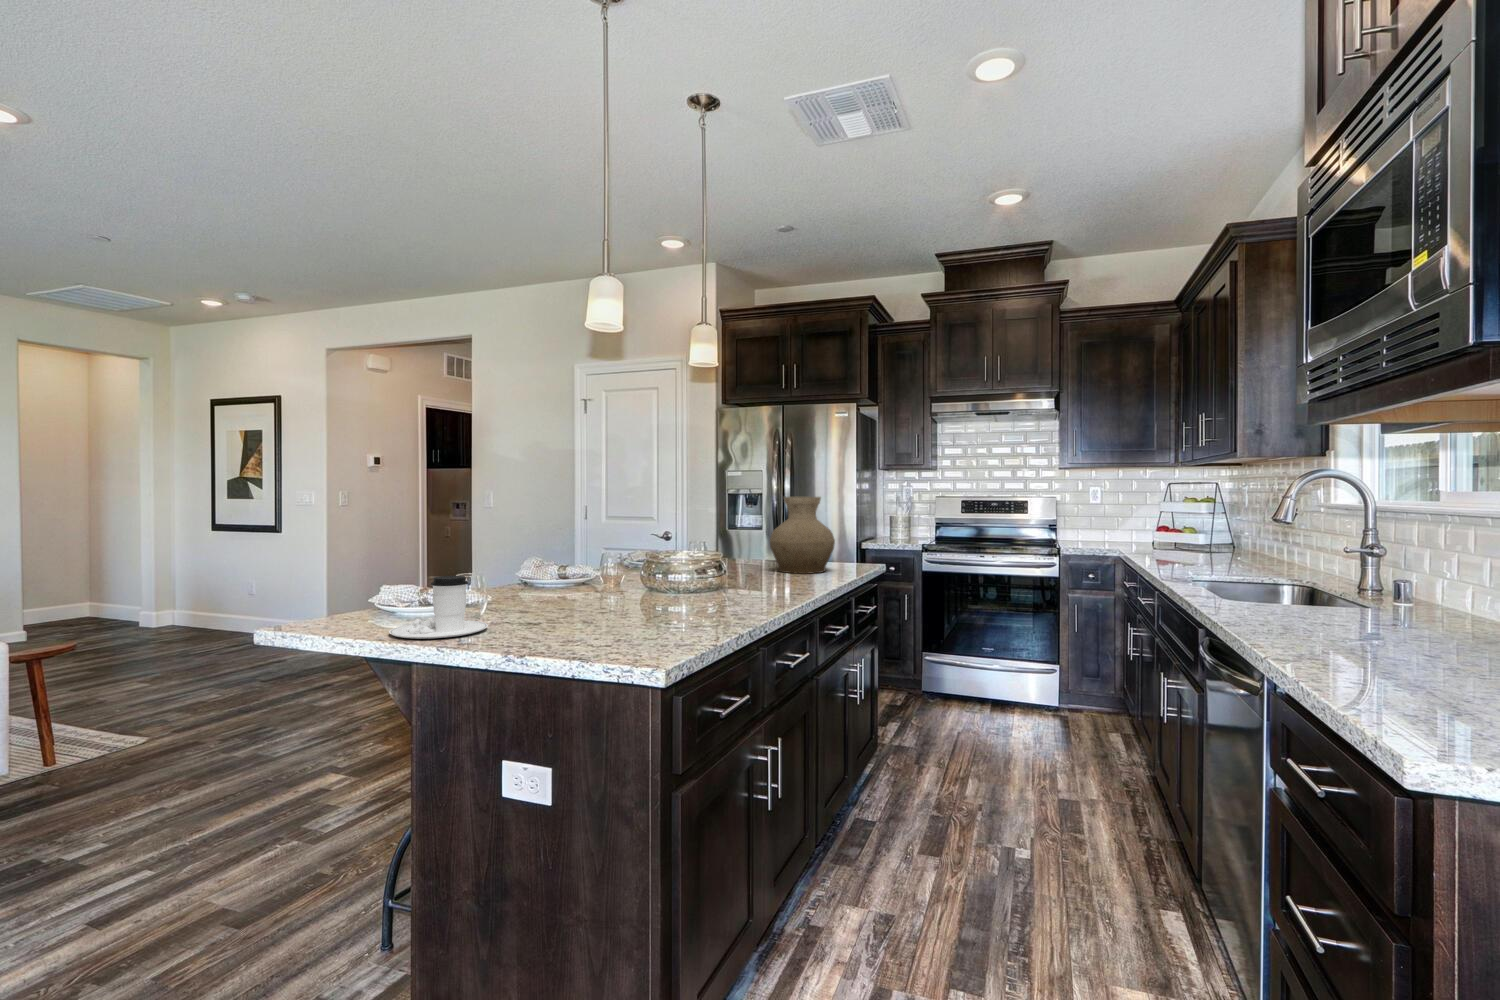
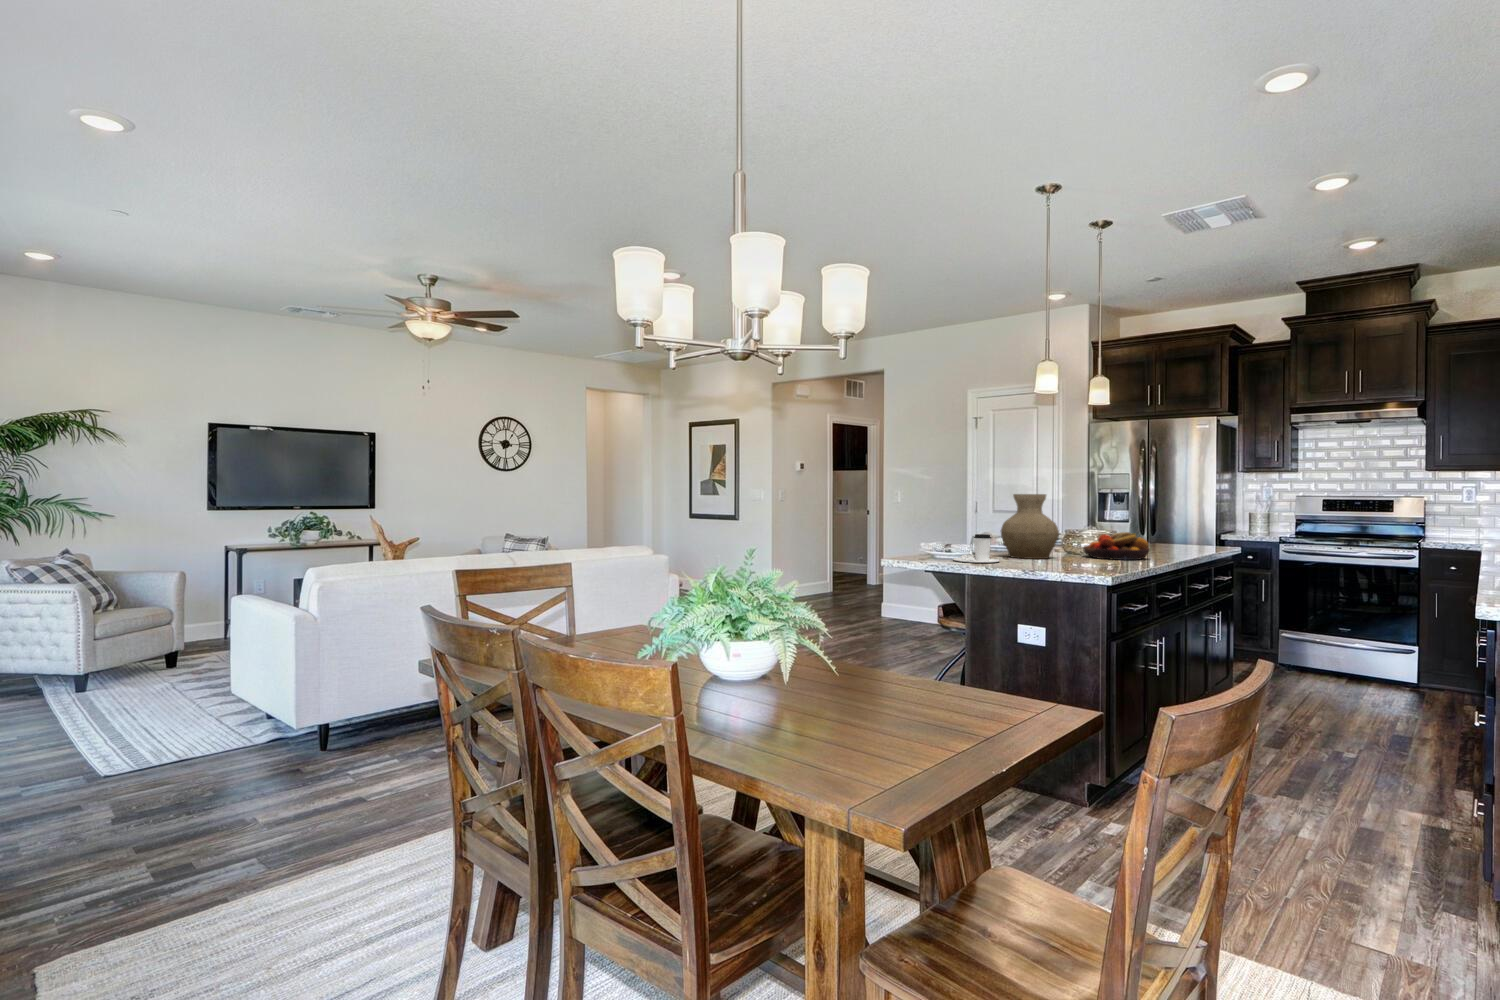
vase: present [770,497,835,574] -> present [1001,494,1059,559]
fruit bowl: none [667,556,765,605] -> present [1083,532,1150,560]

